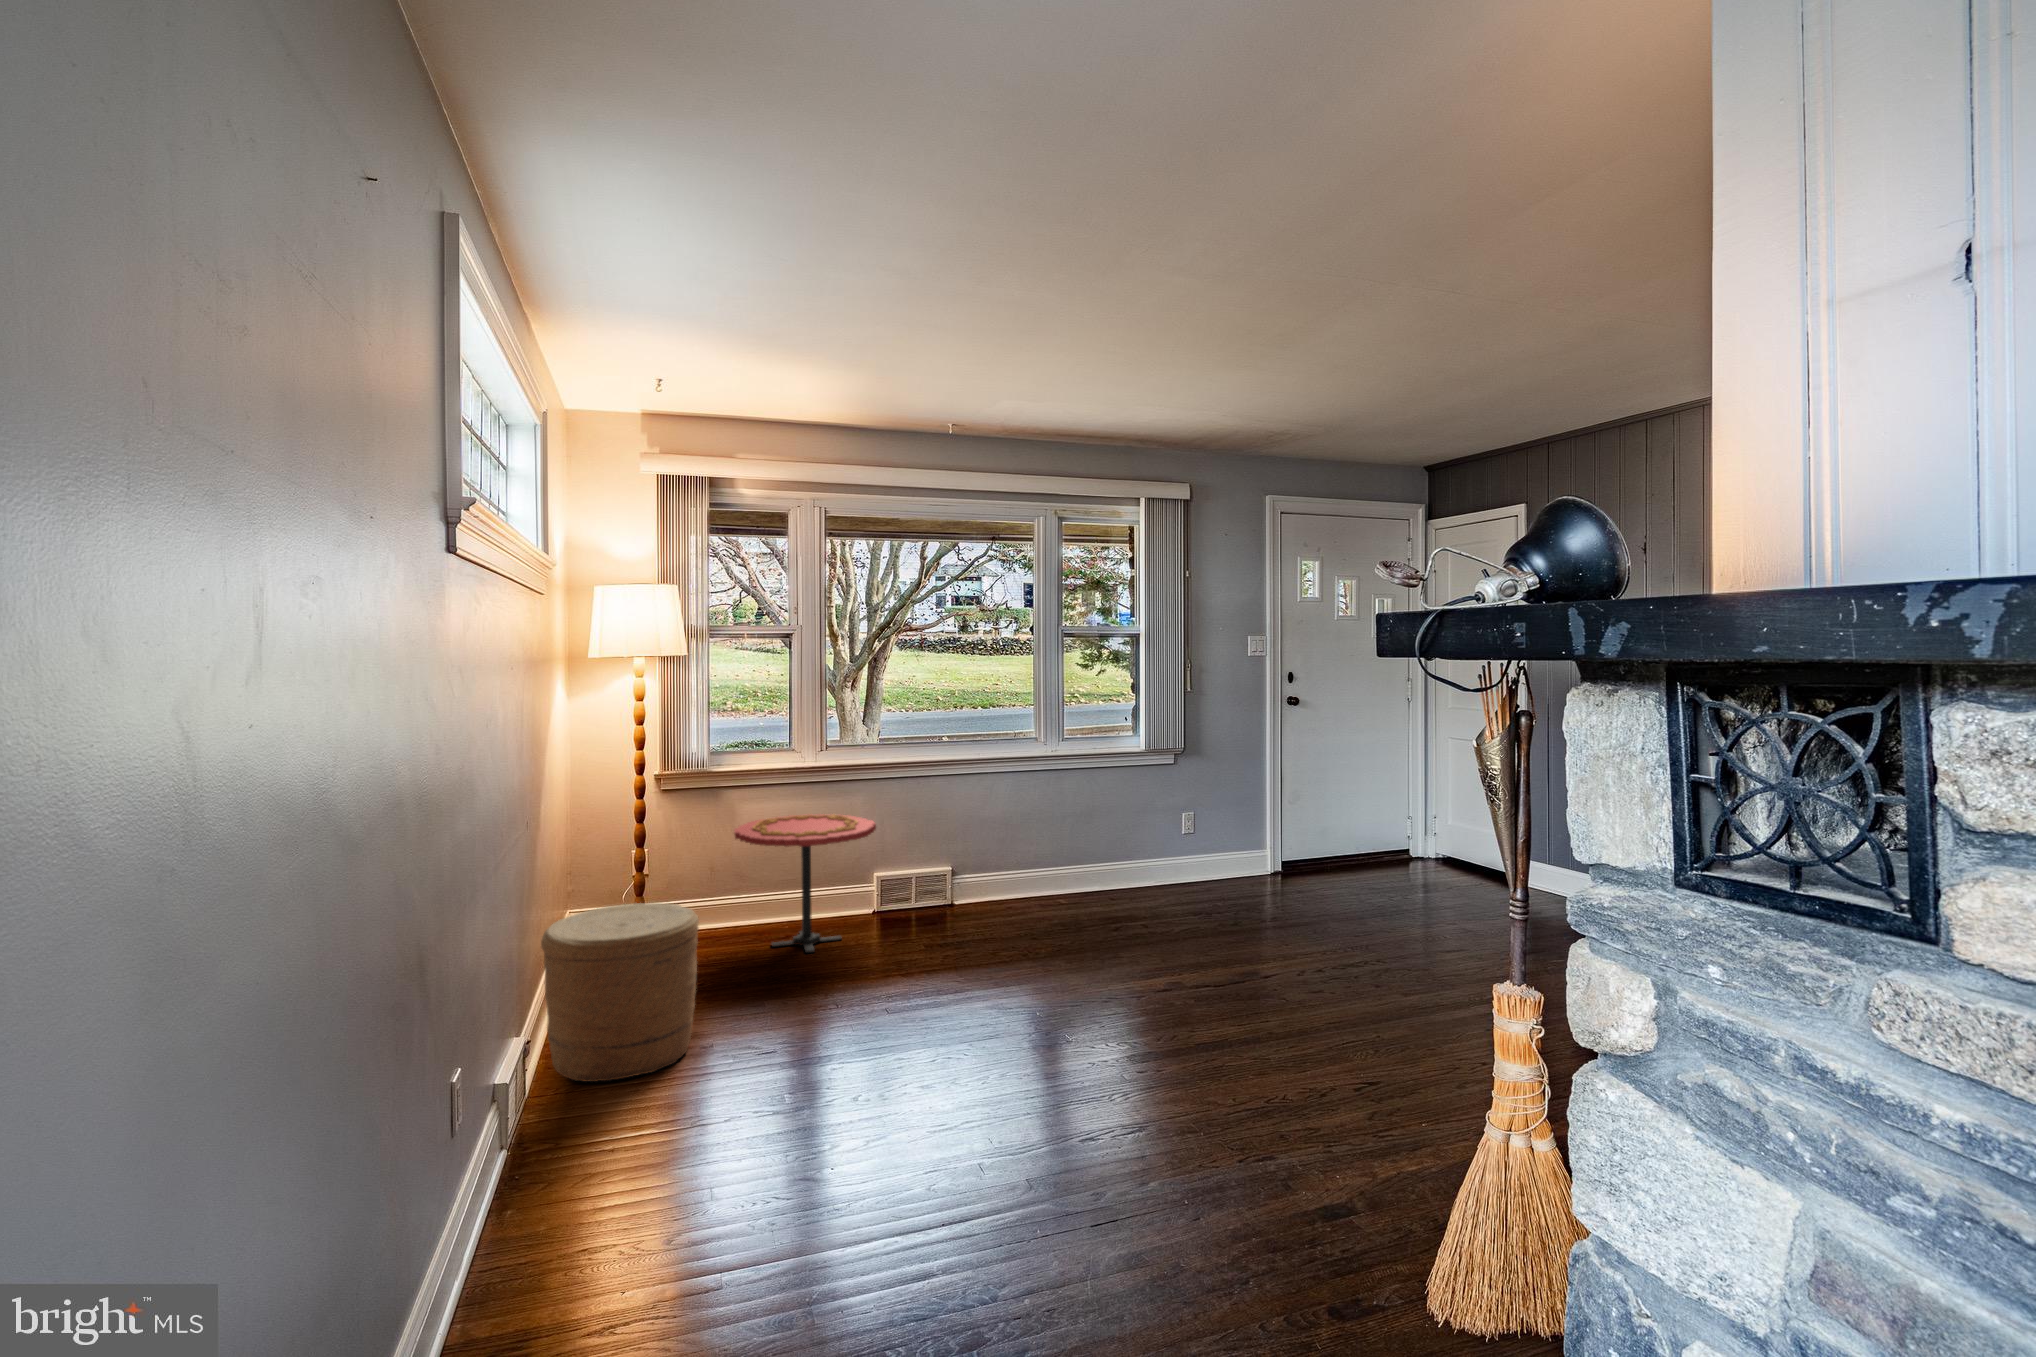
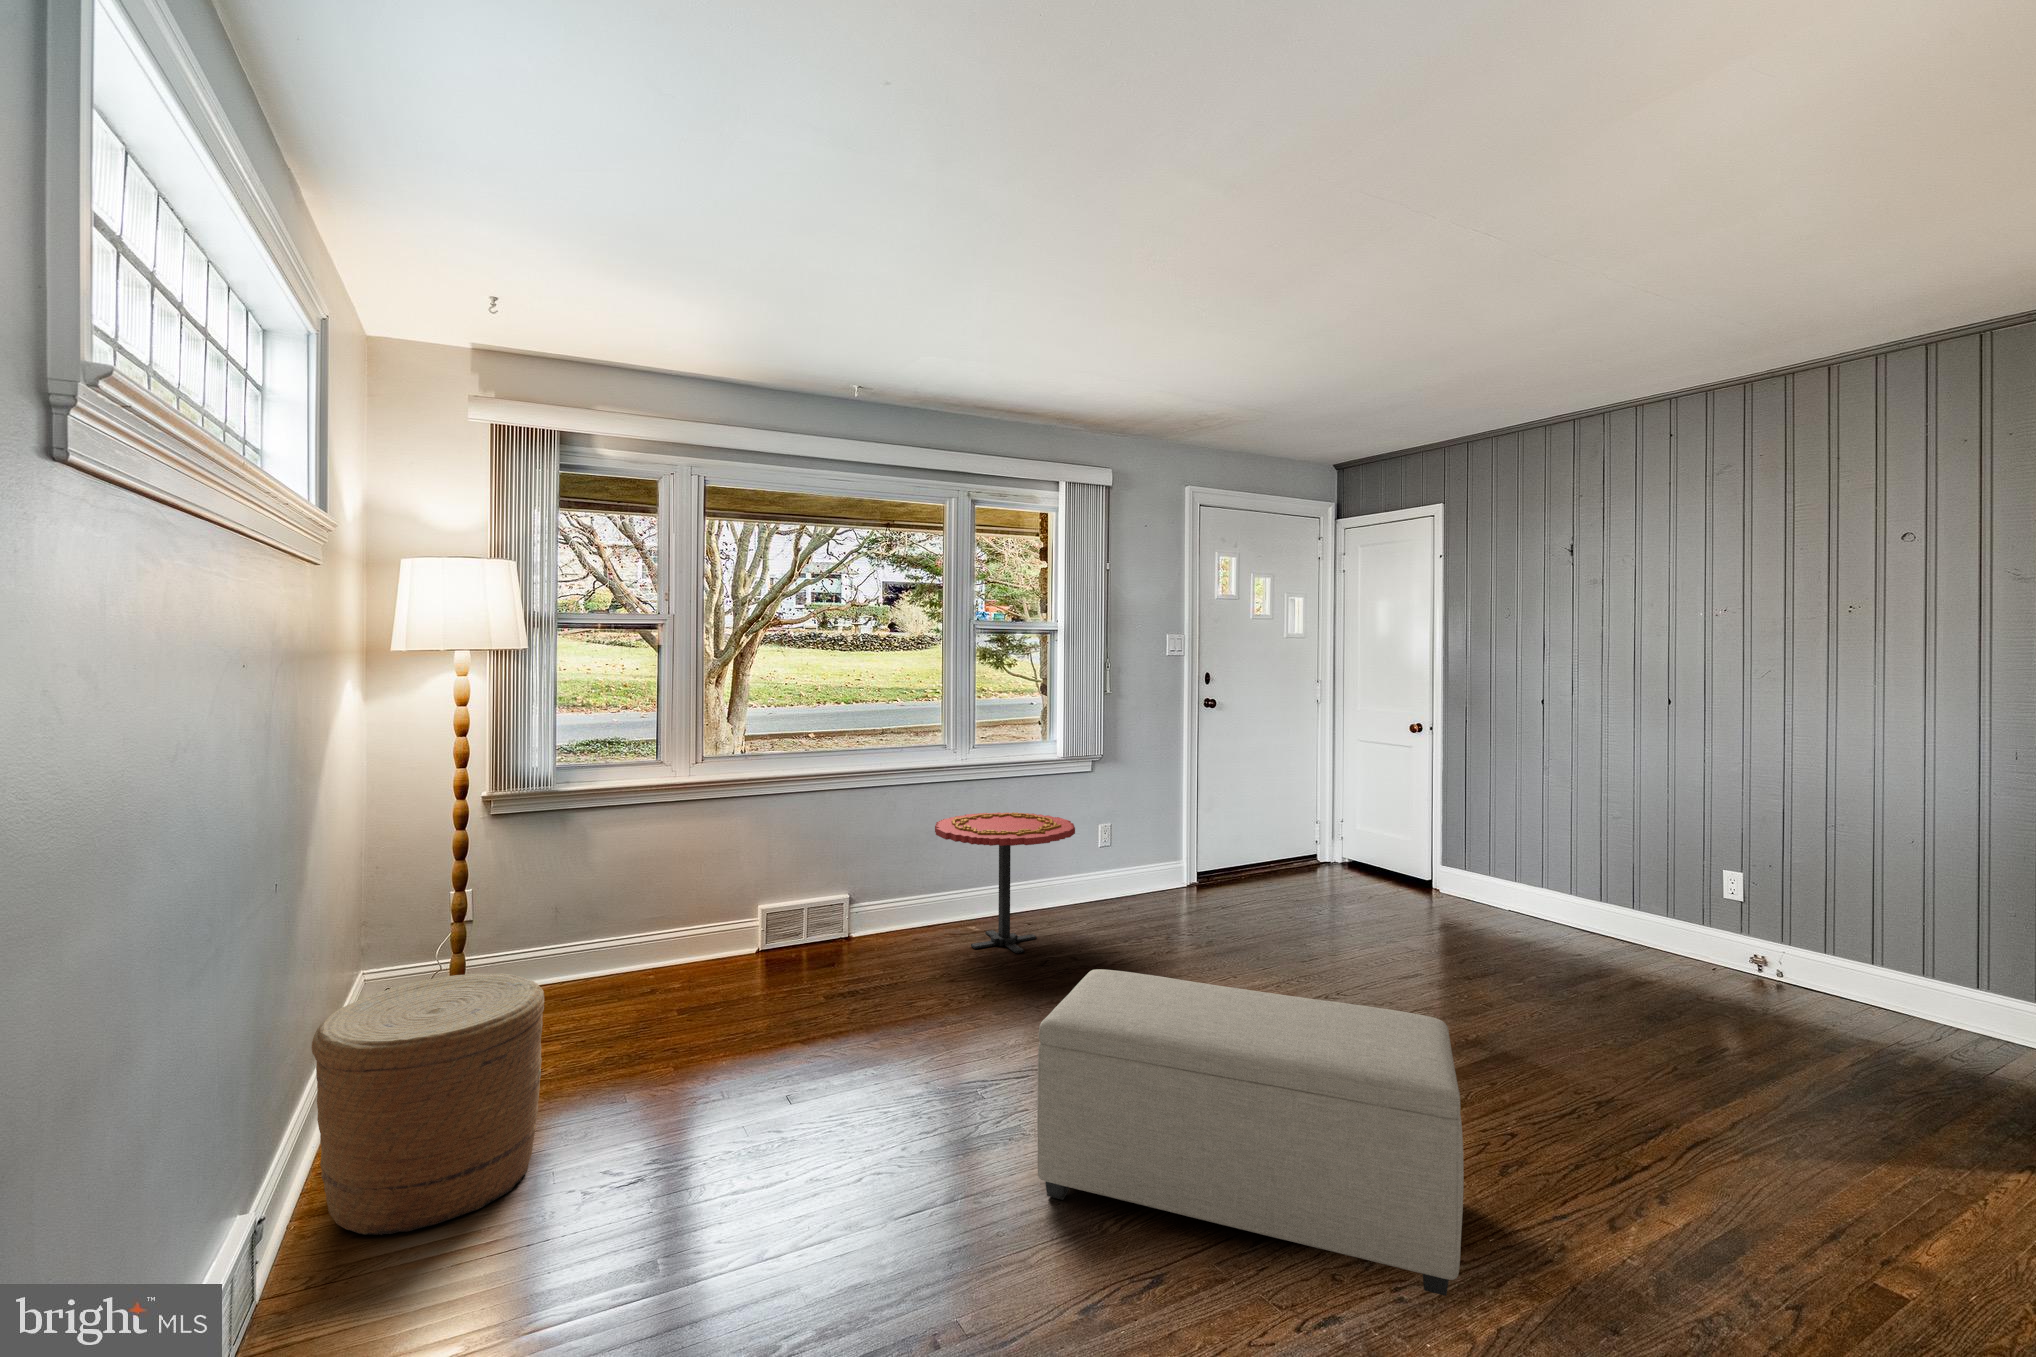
side table: present [734,814,876,953] -> present [935,812,1075,953]
ottoman: none [1069,920,1423,1184] -> present [1037,969,1464,1296]

